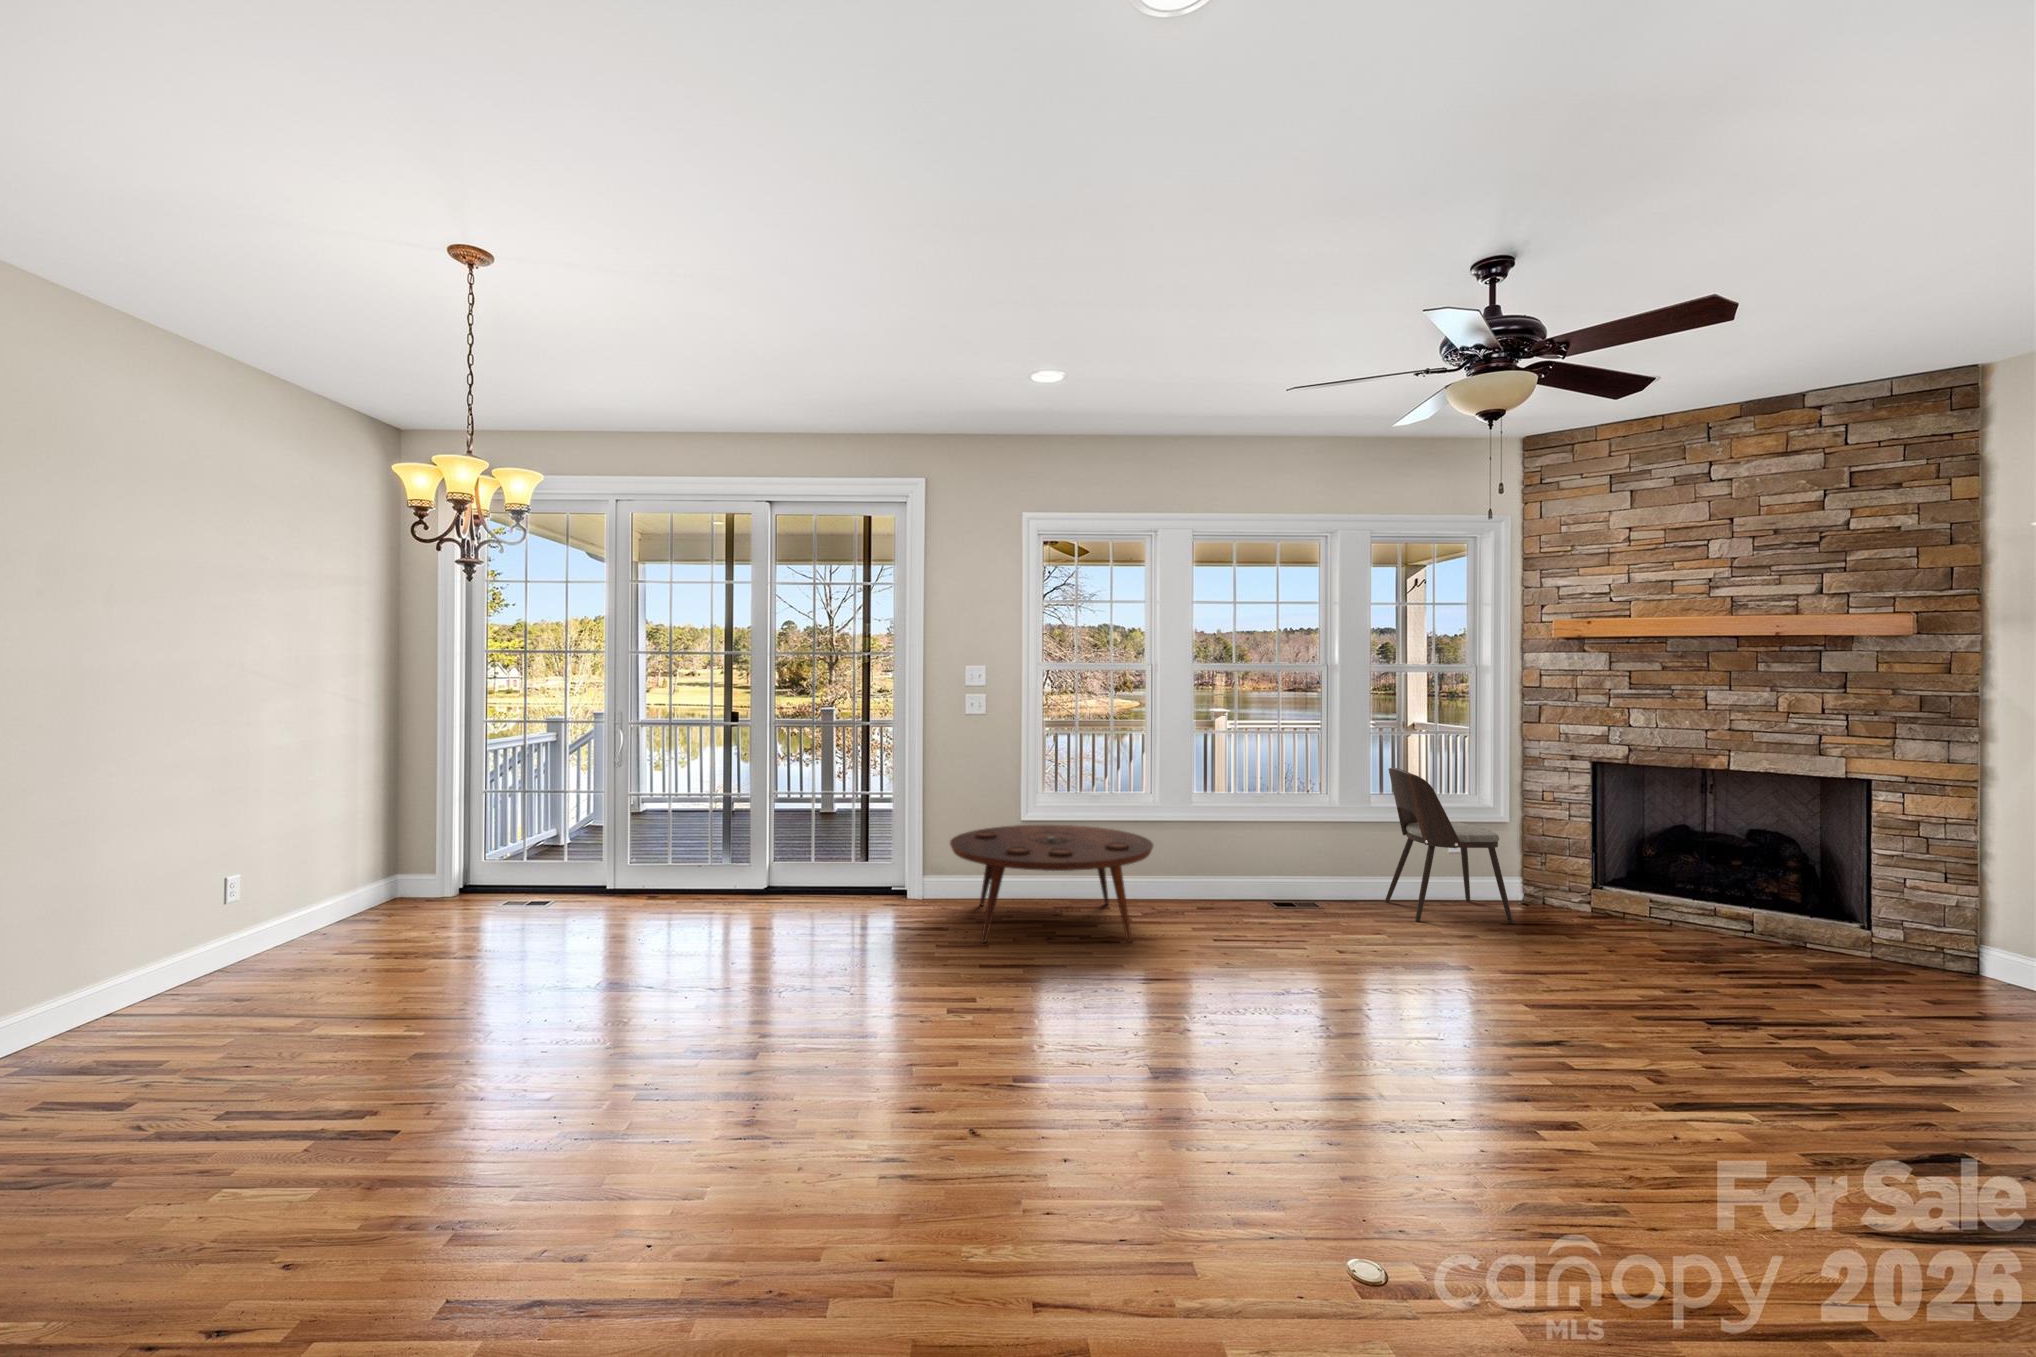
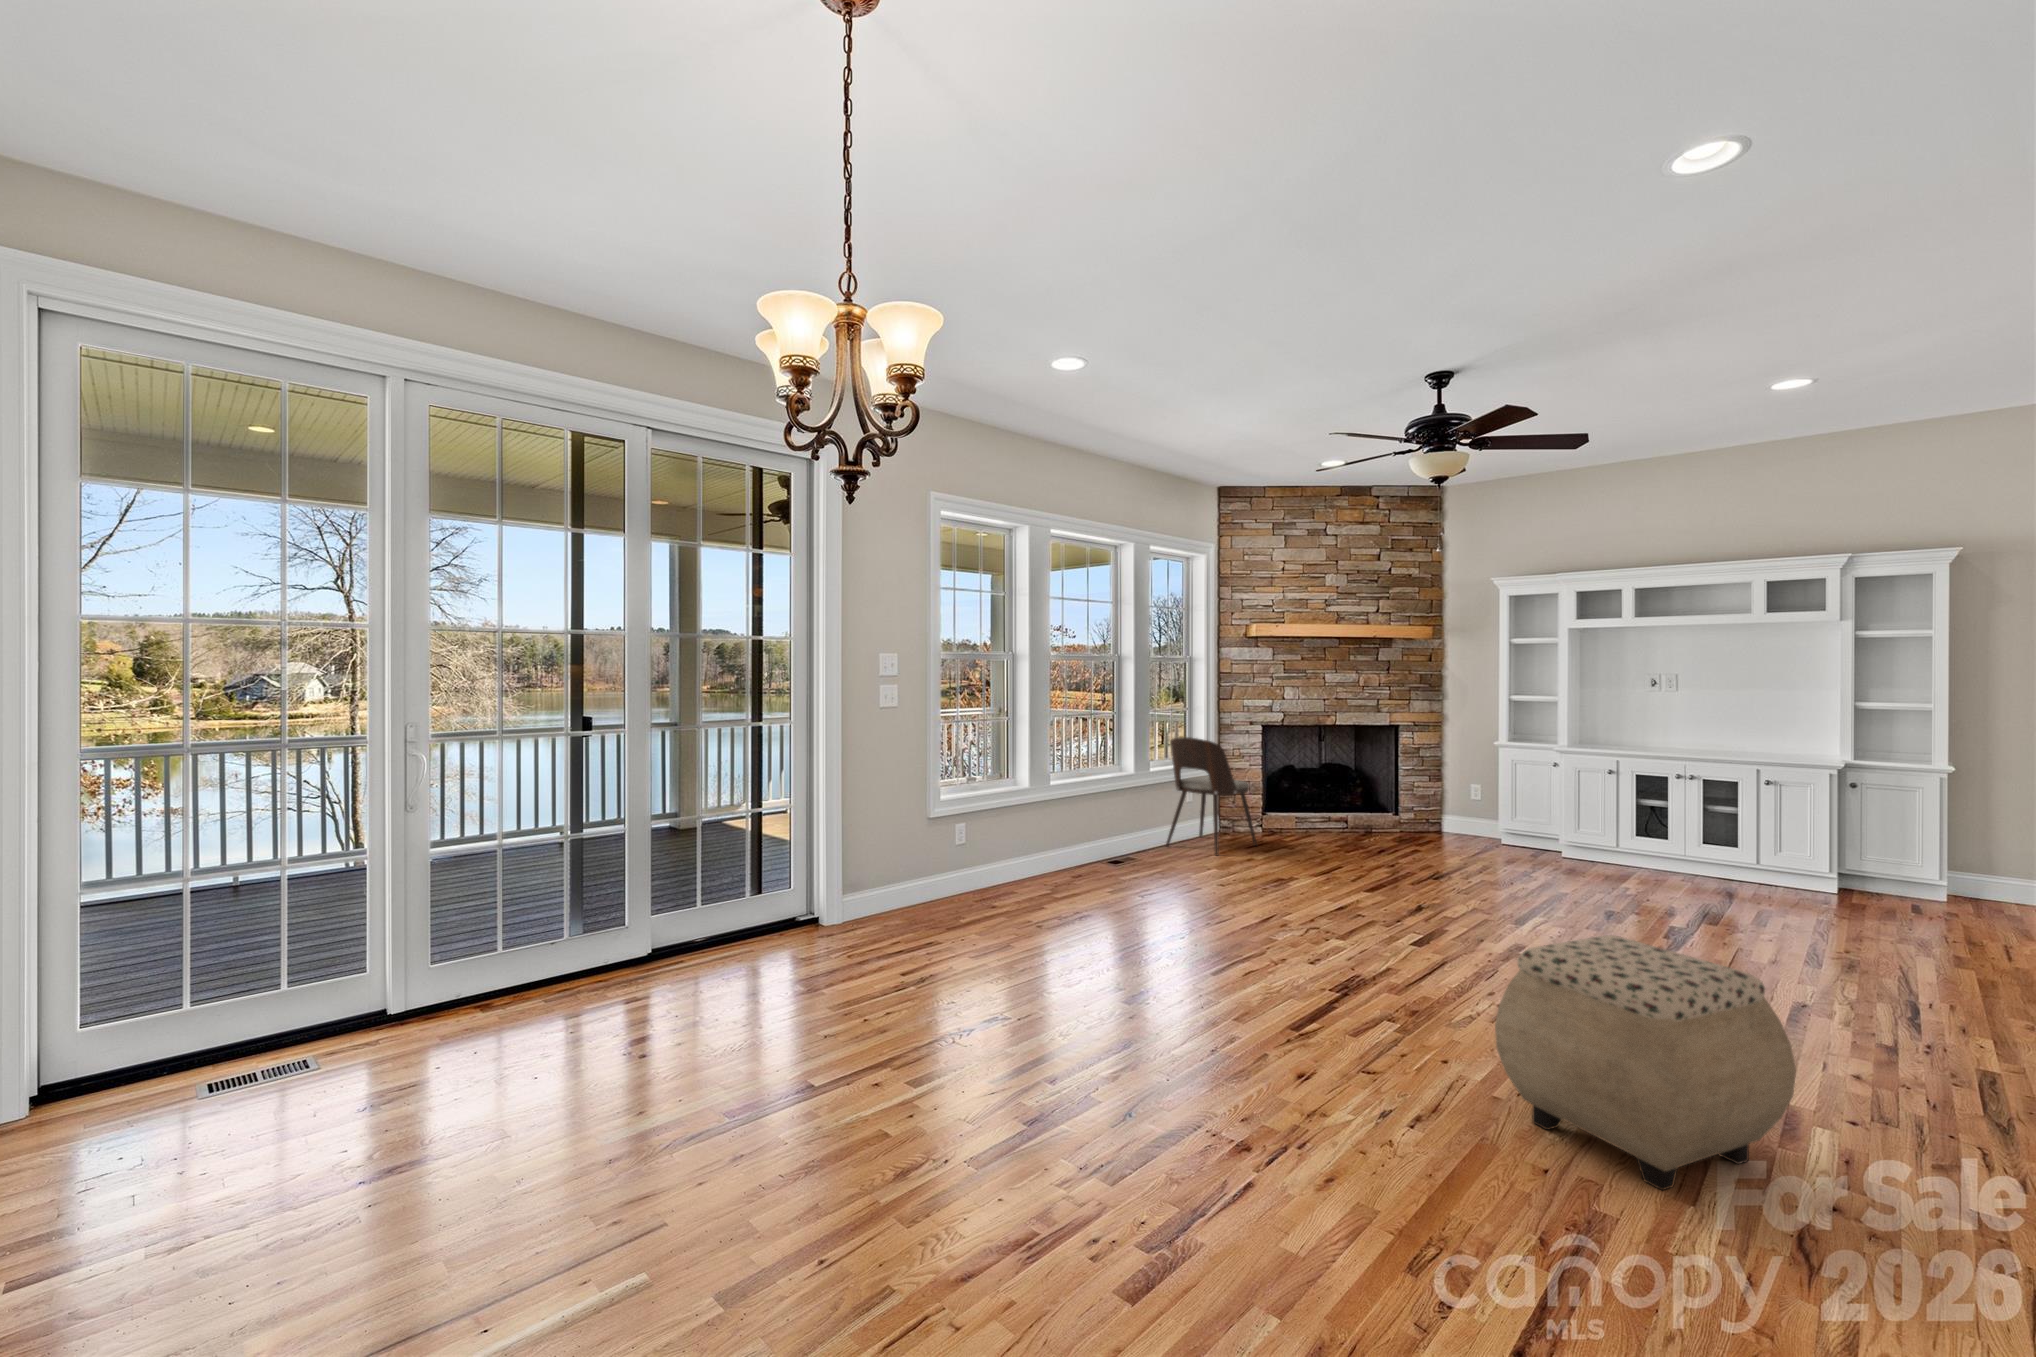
coffee table: present [950,825,1153,943] -> none [920,814,1129,946]
ottoman: none [803,987,1066,1278] -> present [1495,935,1796,1191]

